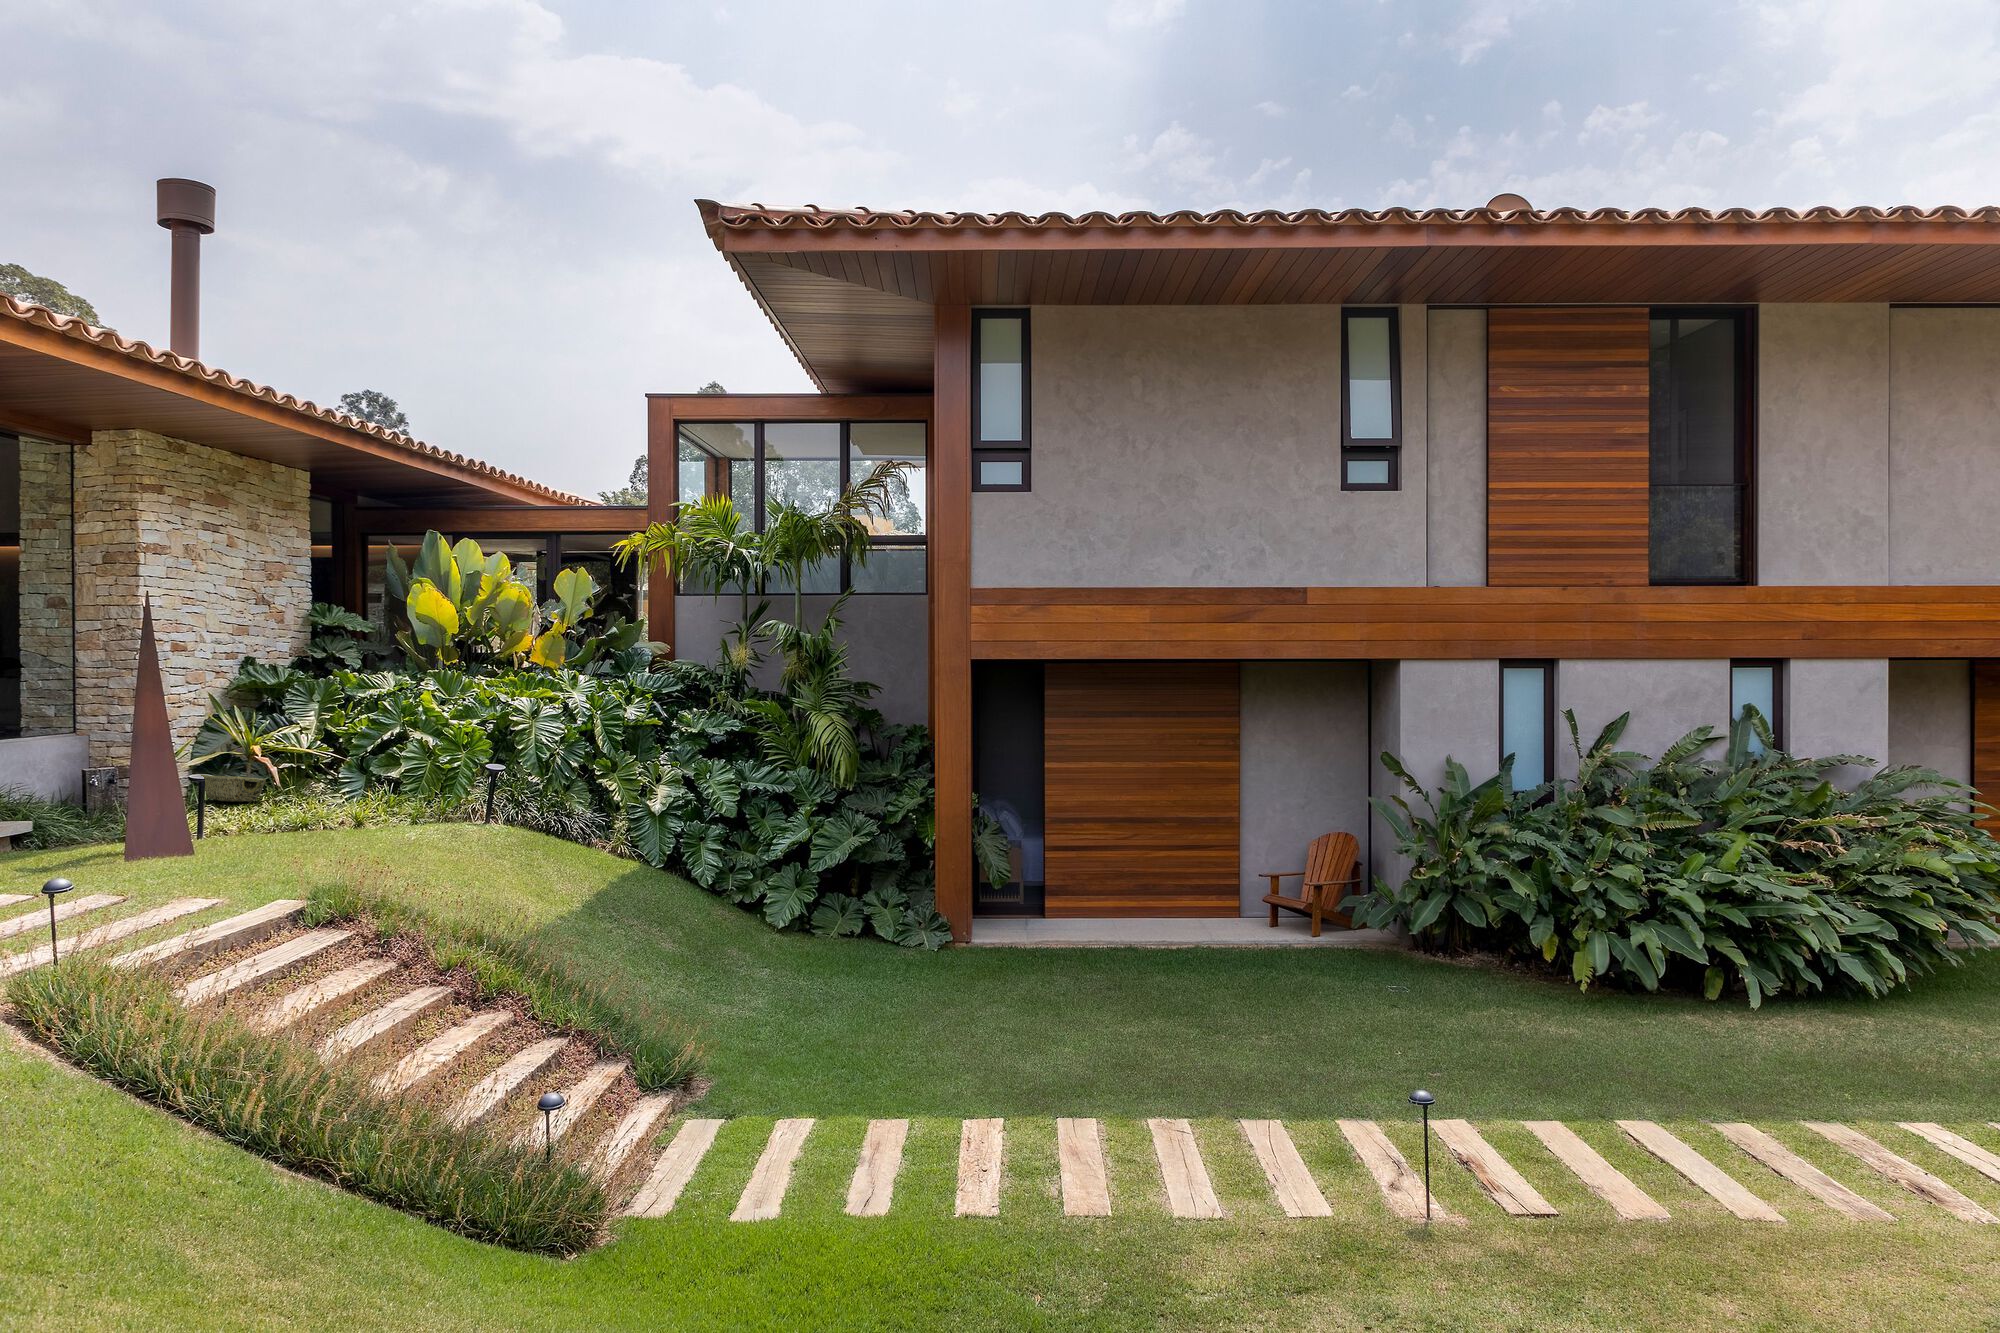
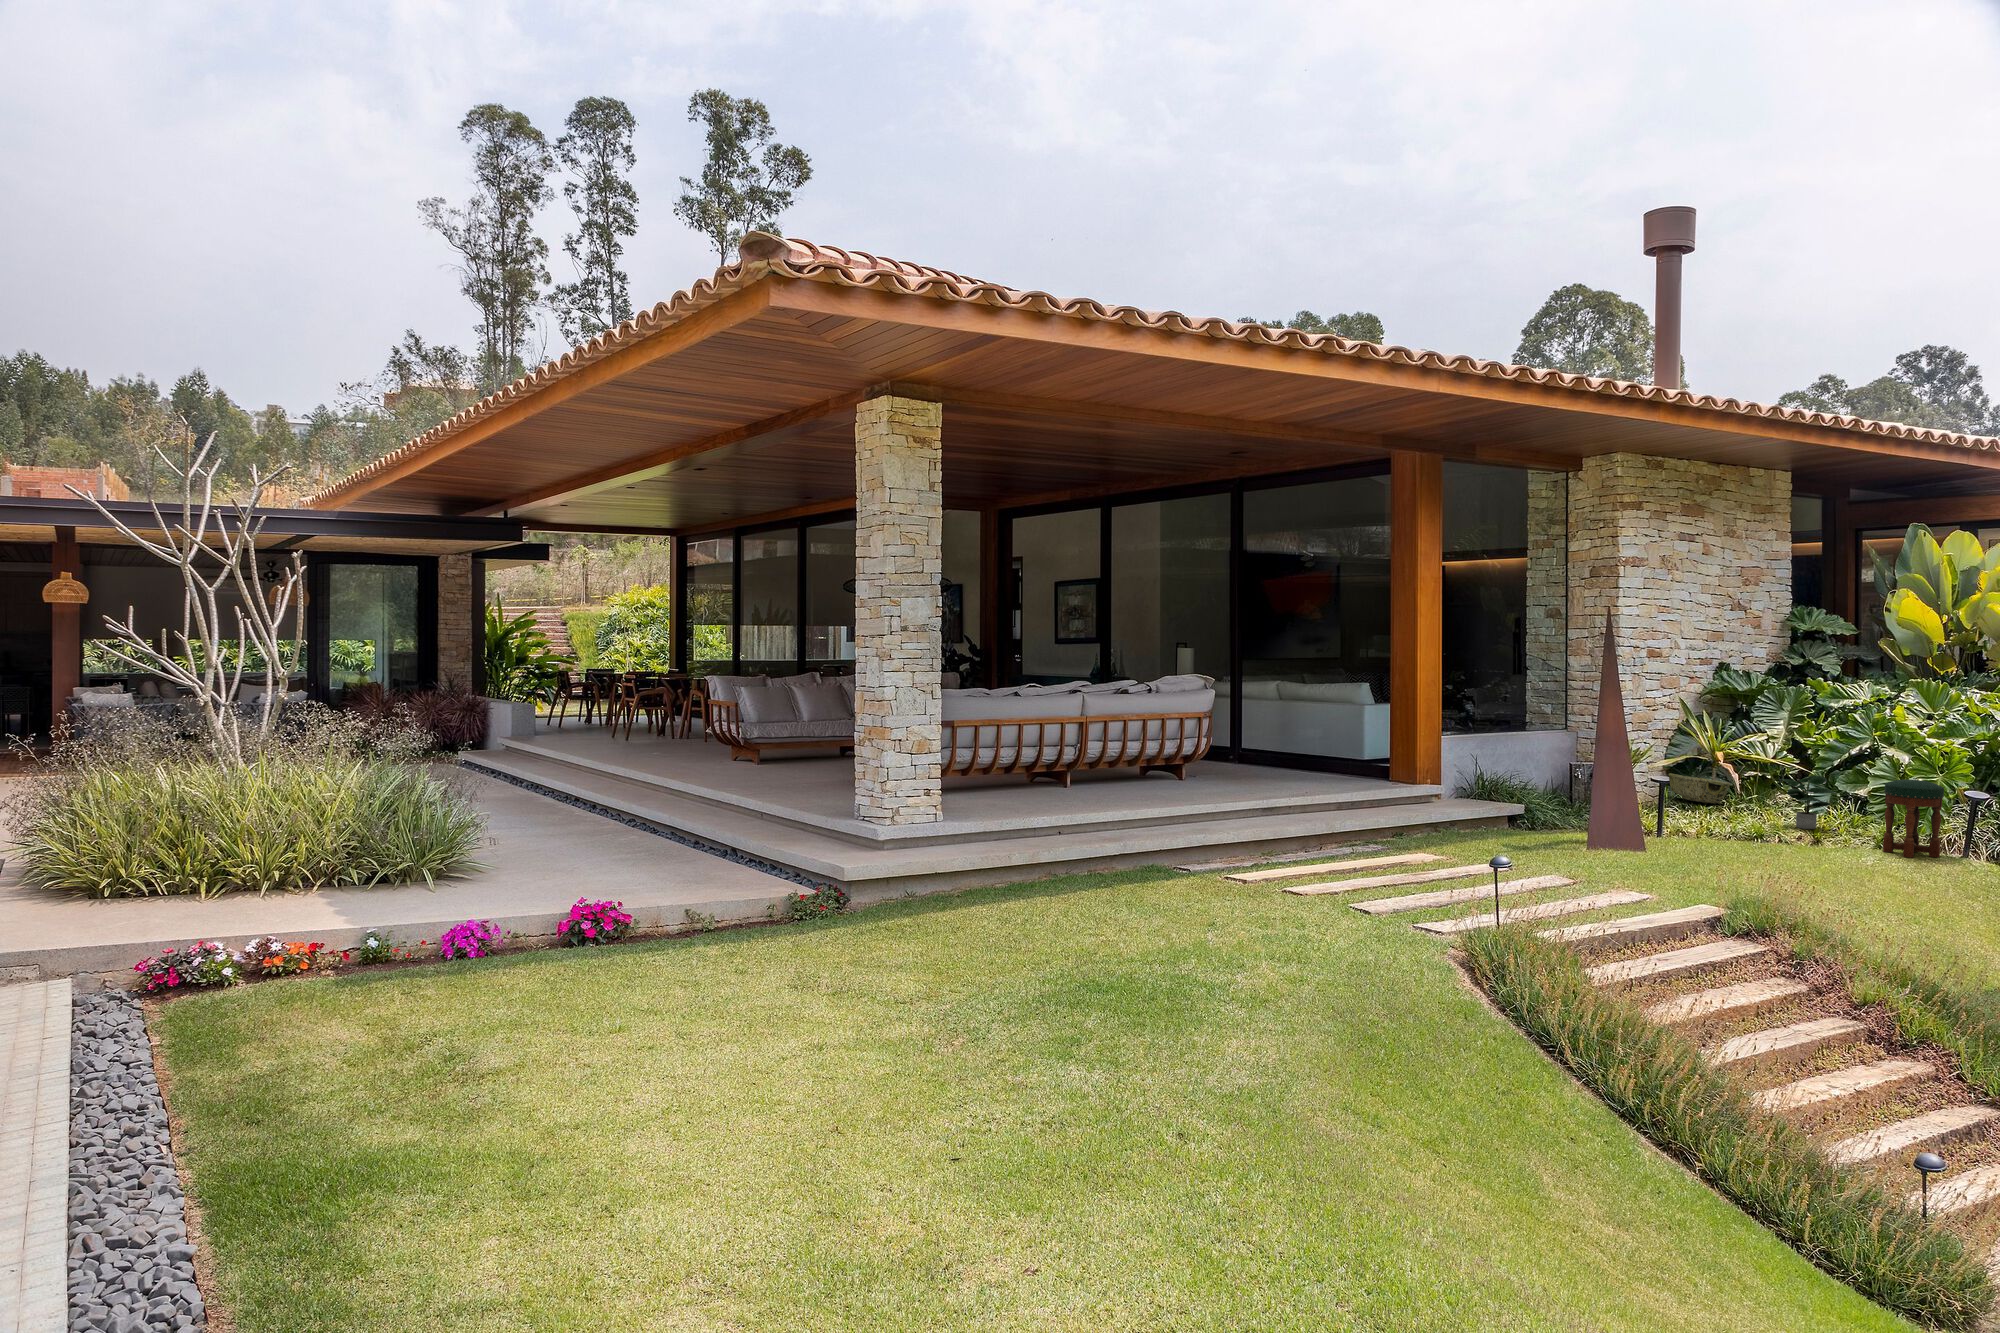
stool: none [422,759,471,830] -> present [1883,780,1944,858]
potted plant: none [323,763,375,816] -> present [1782,775,1836,829]

